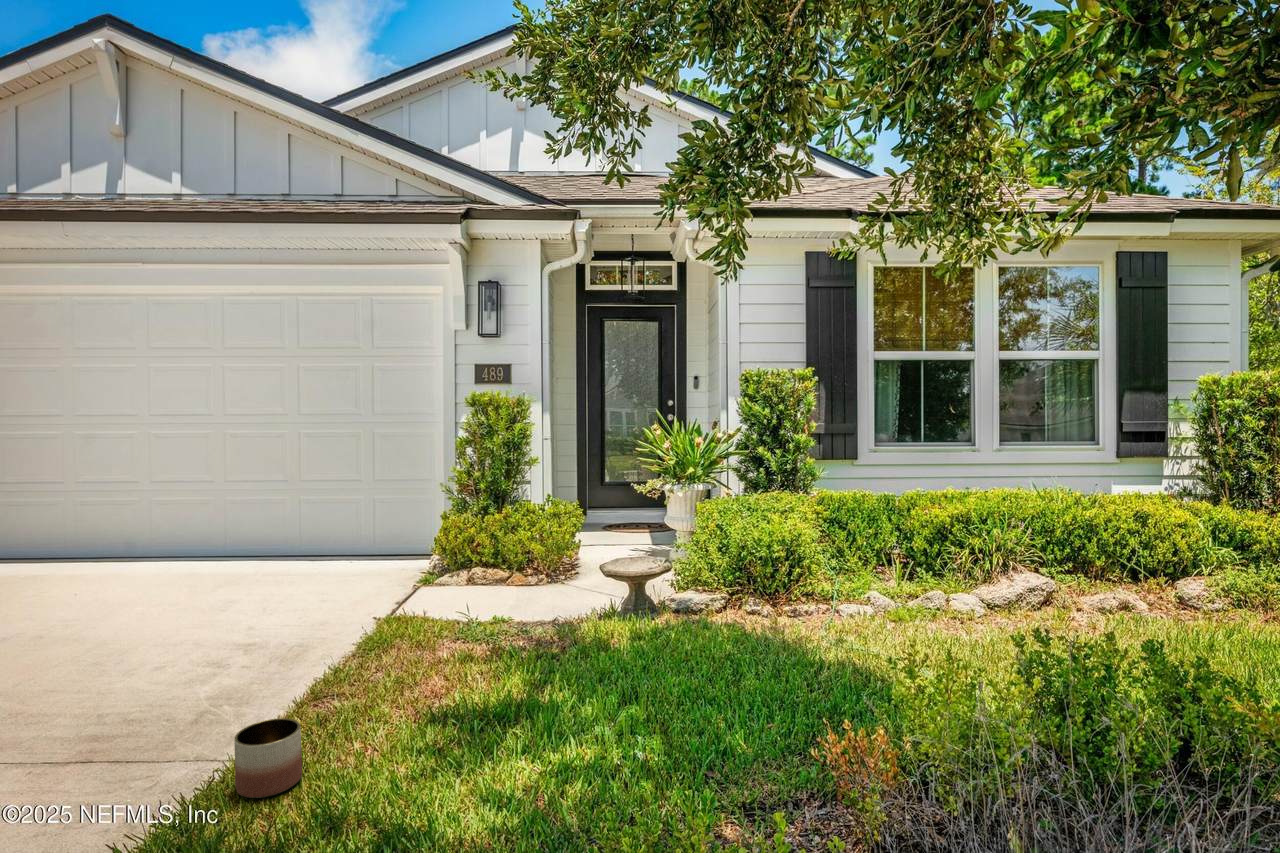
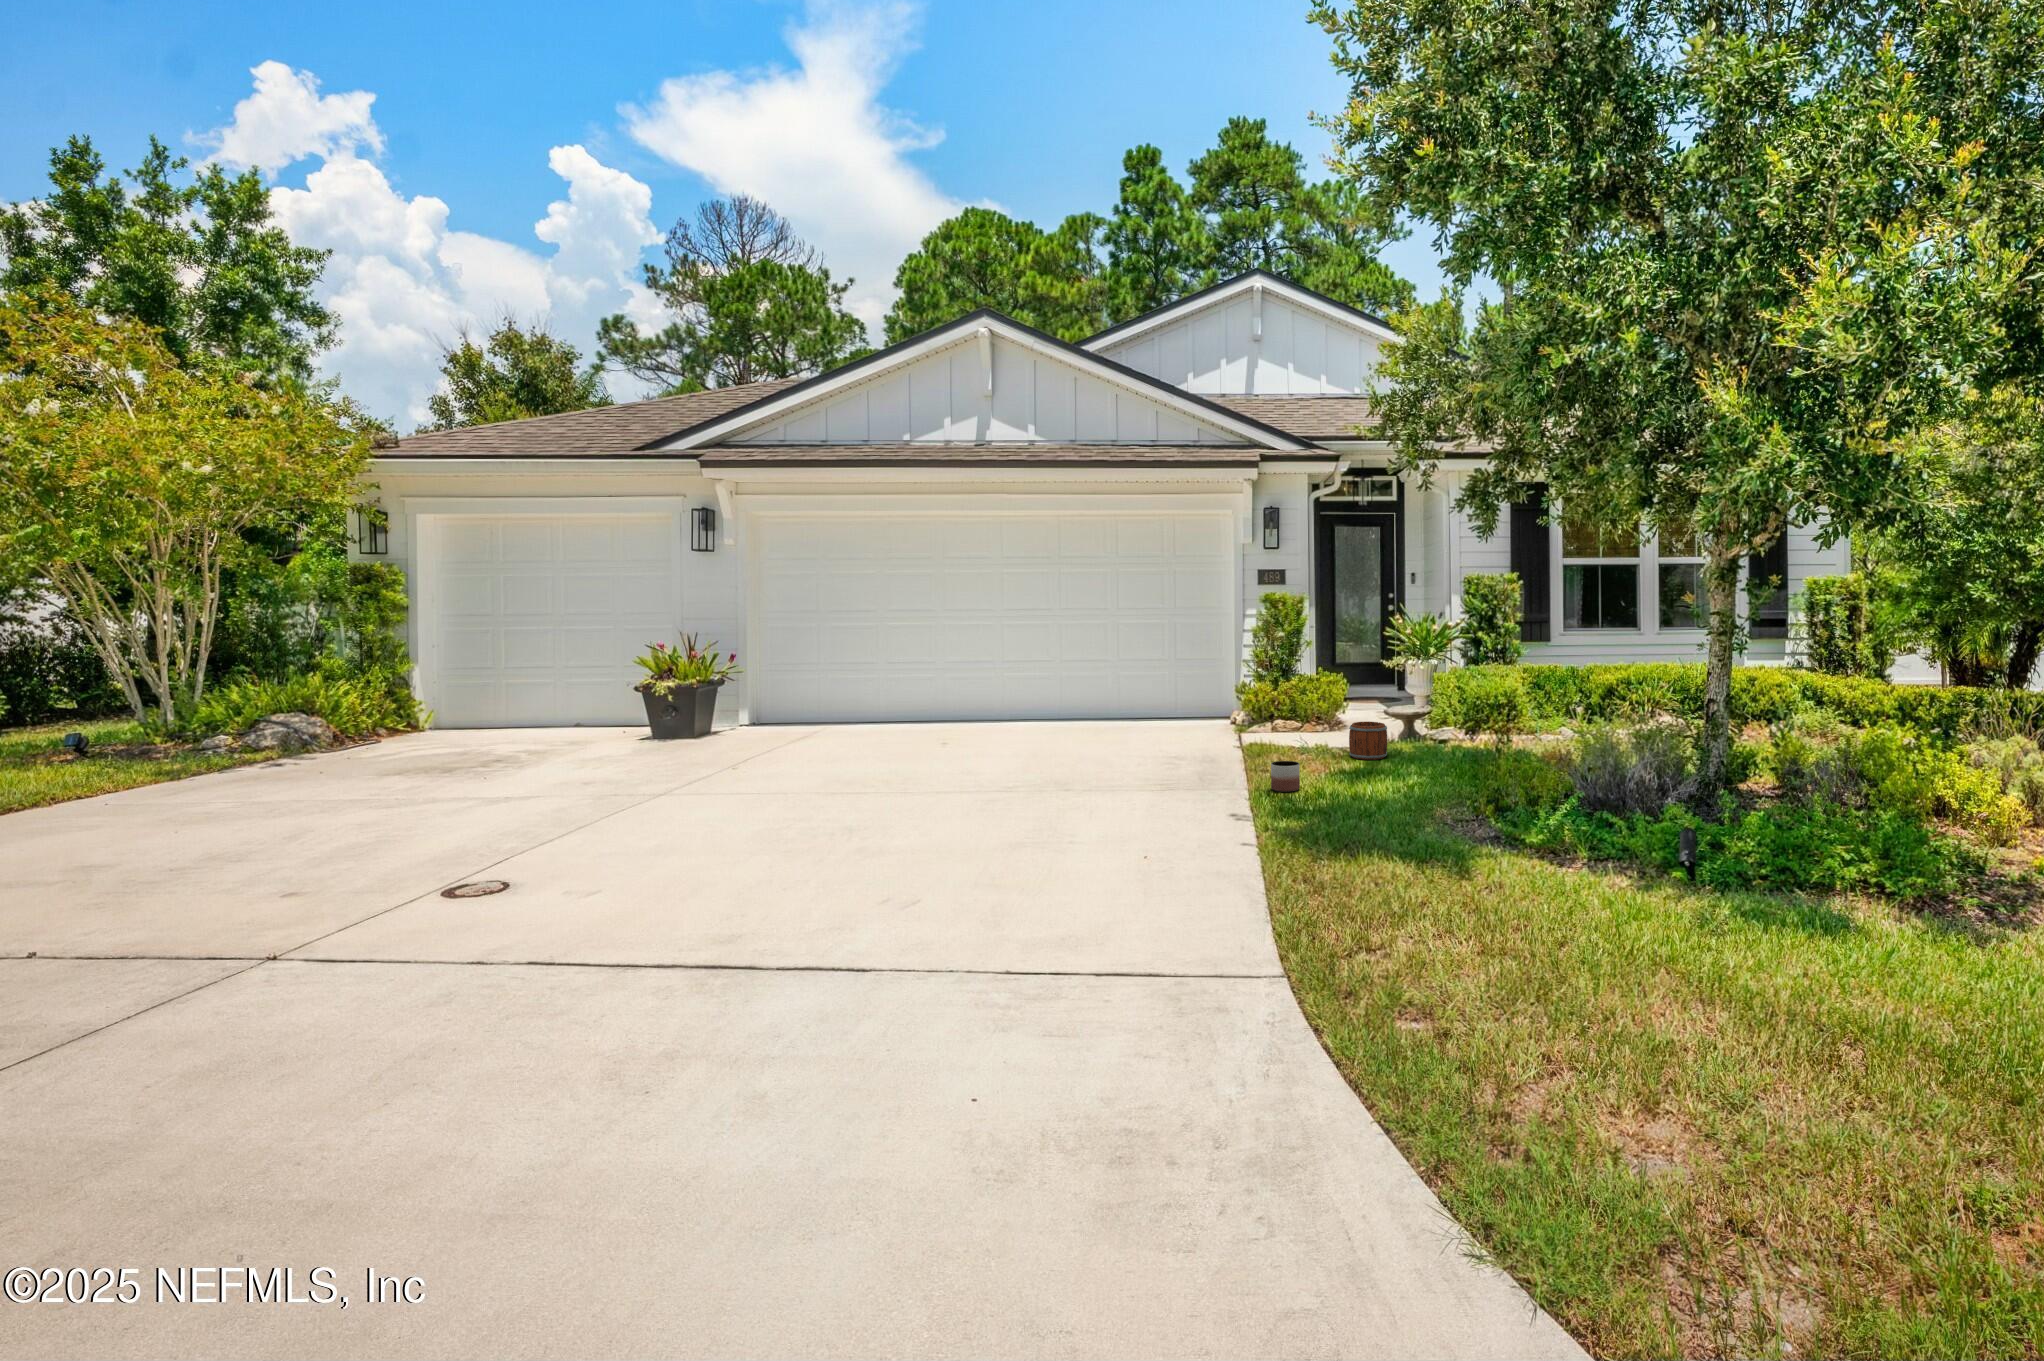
bucket: none [509,594,574,664] -> present [1349,722,1387,760]

